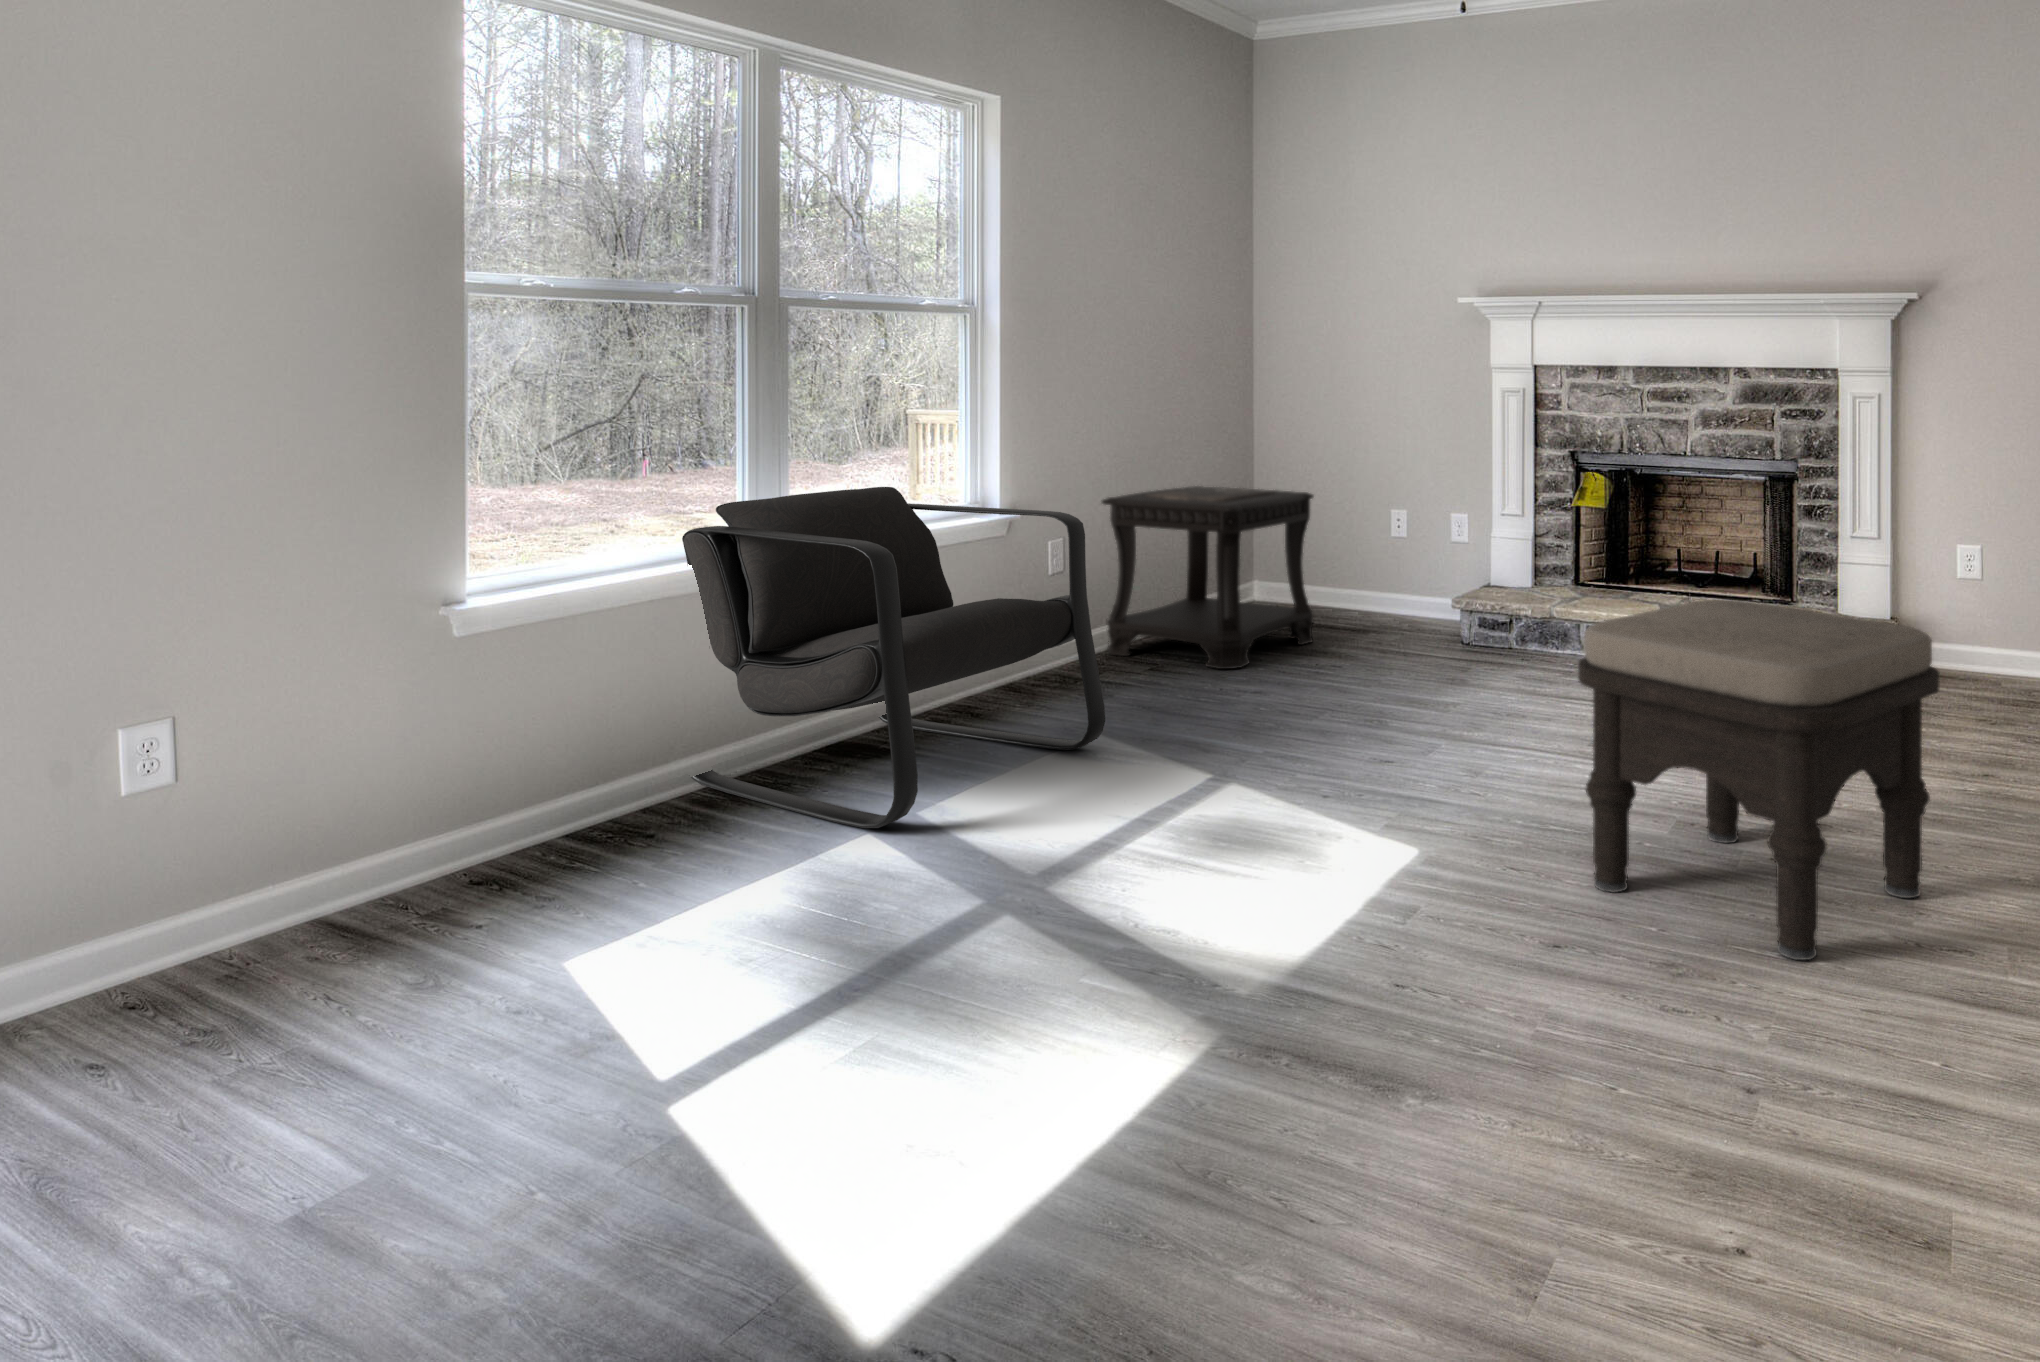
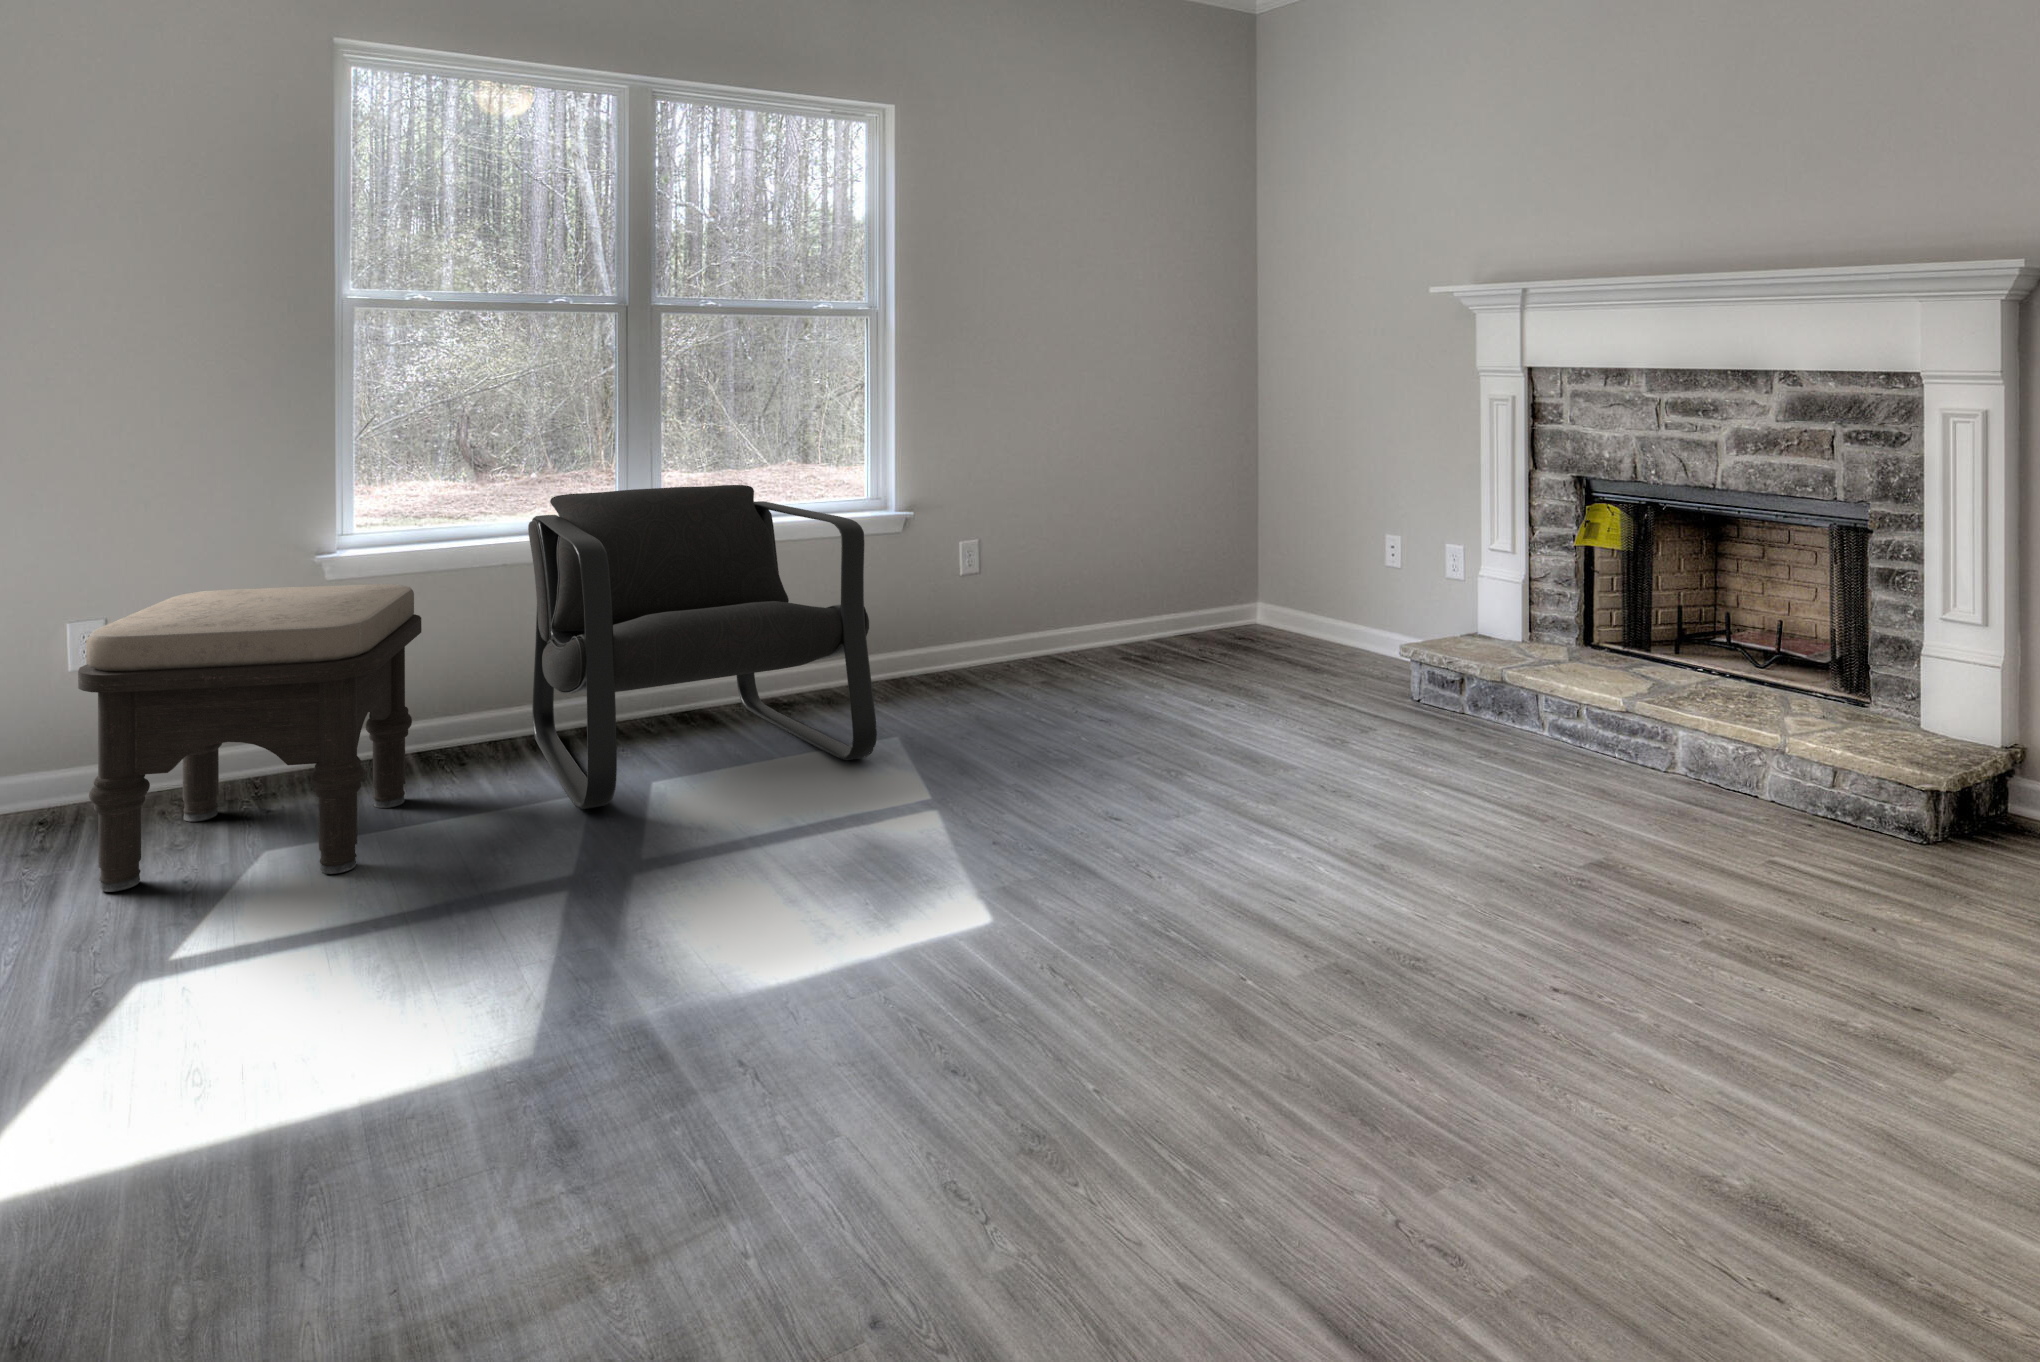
side table: present [1102,486,1314,669] -> none [1025,495,1253,695]
ottoman: present [1578,600,1939,960] -> present [78,584,422,892]

